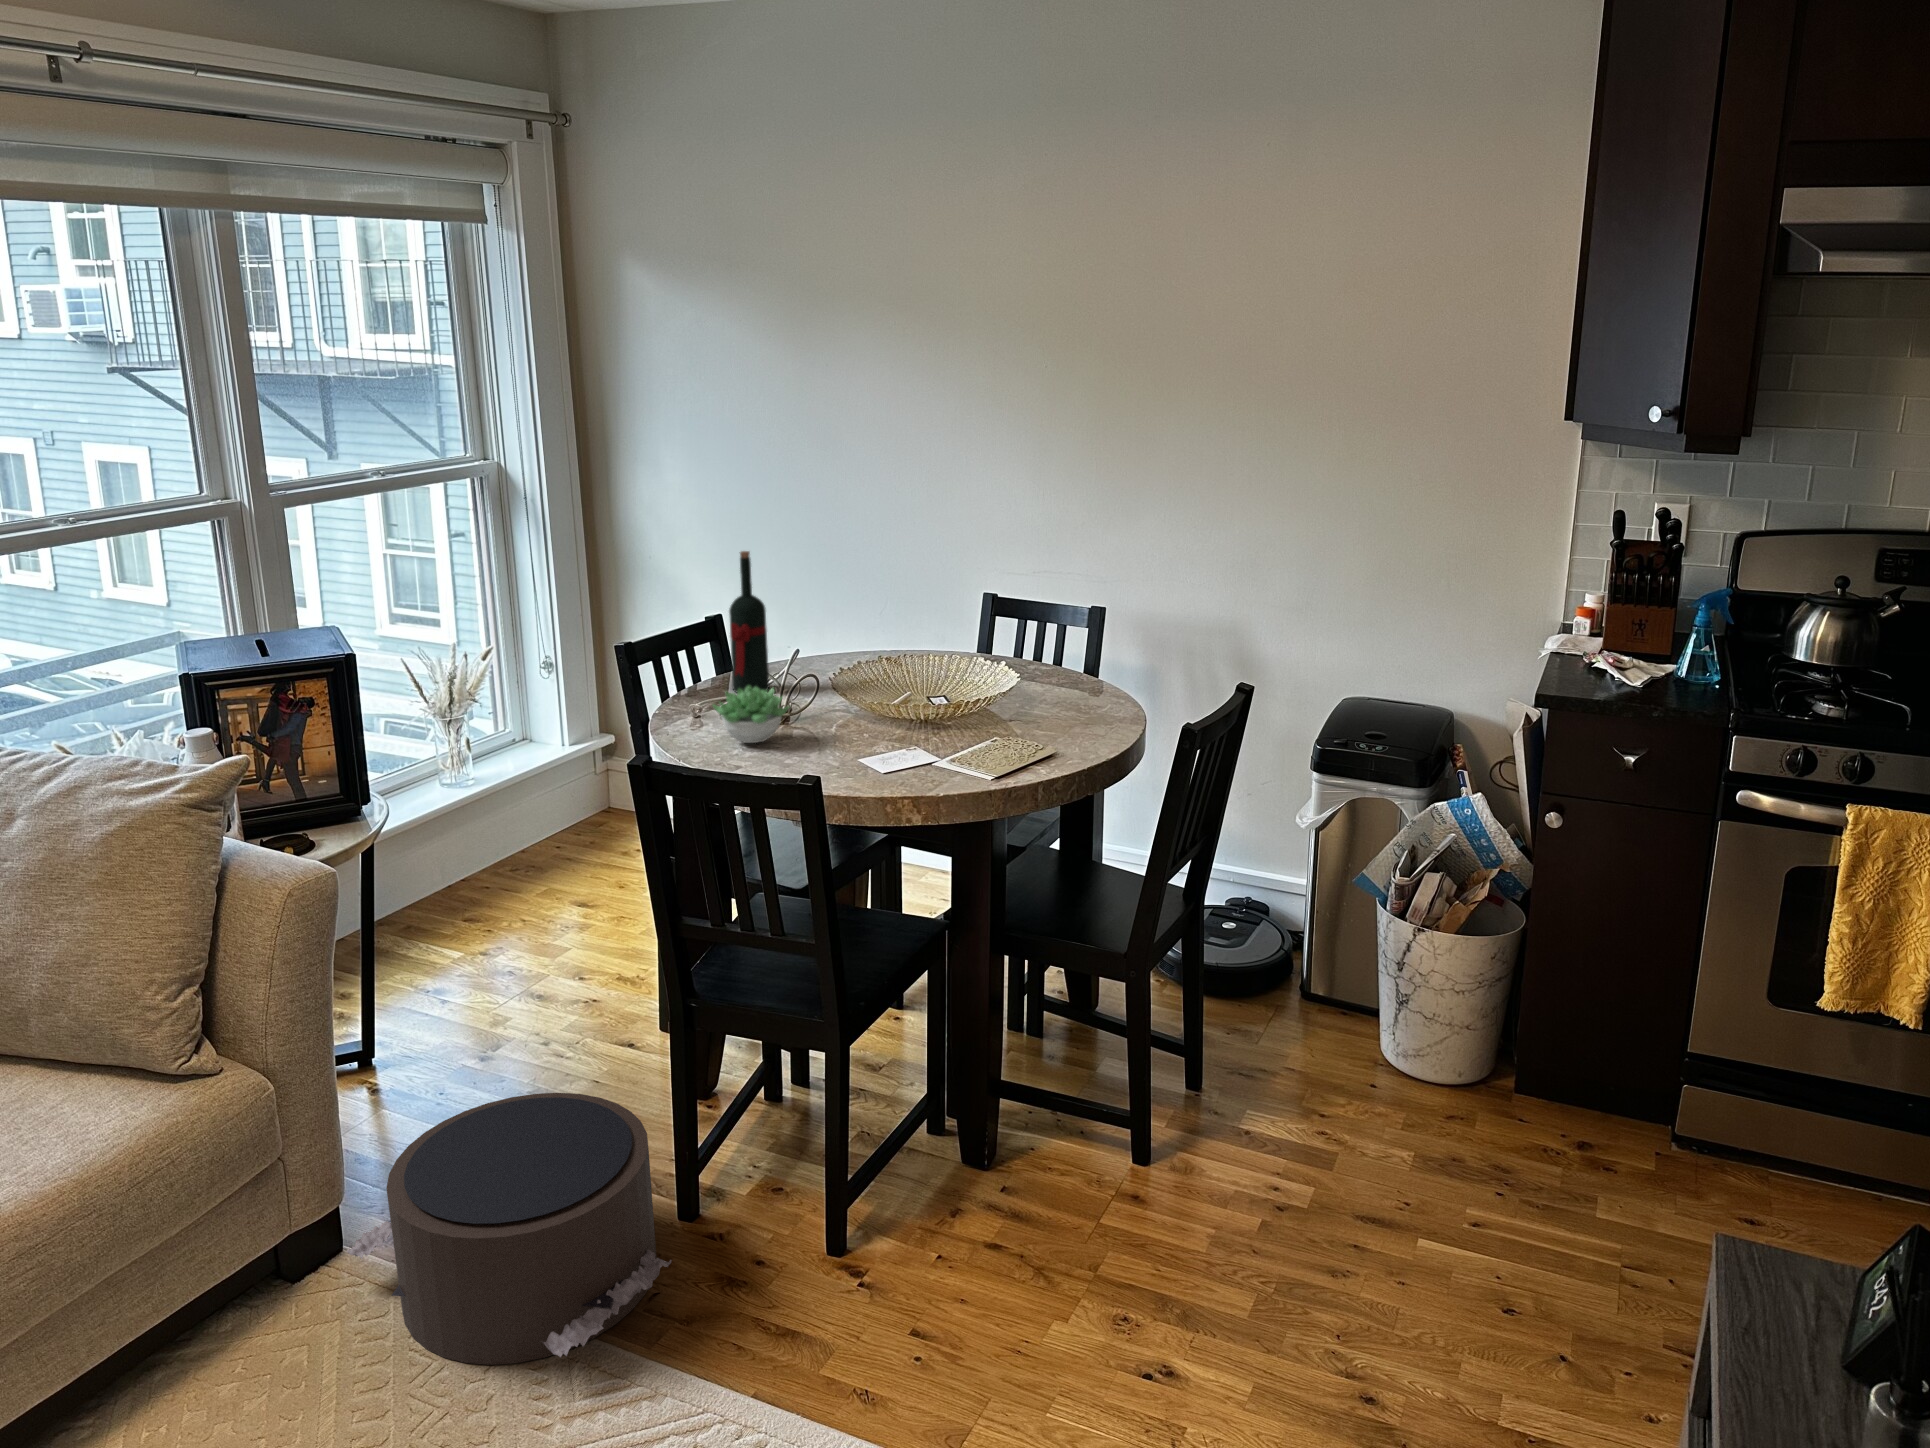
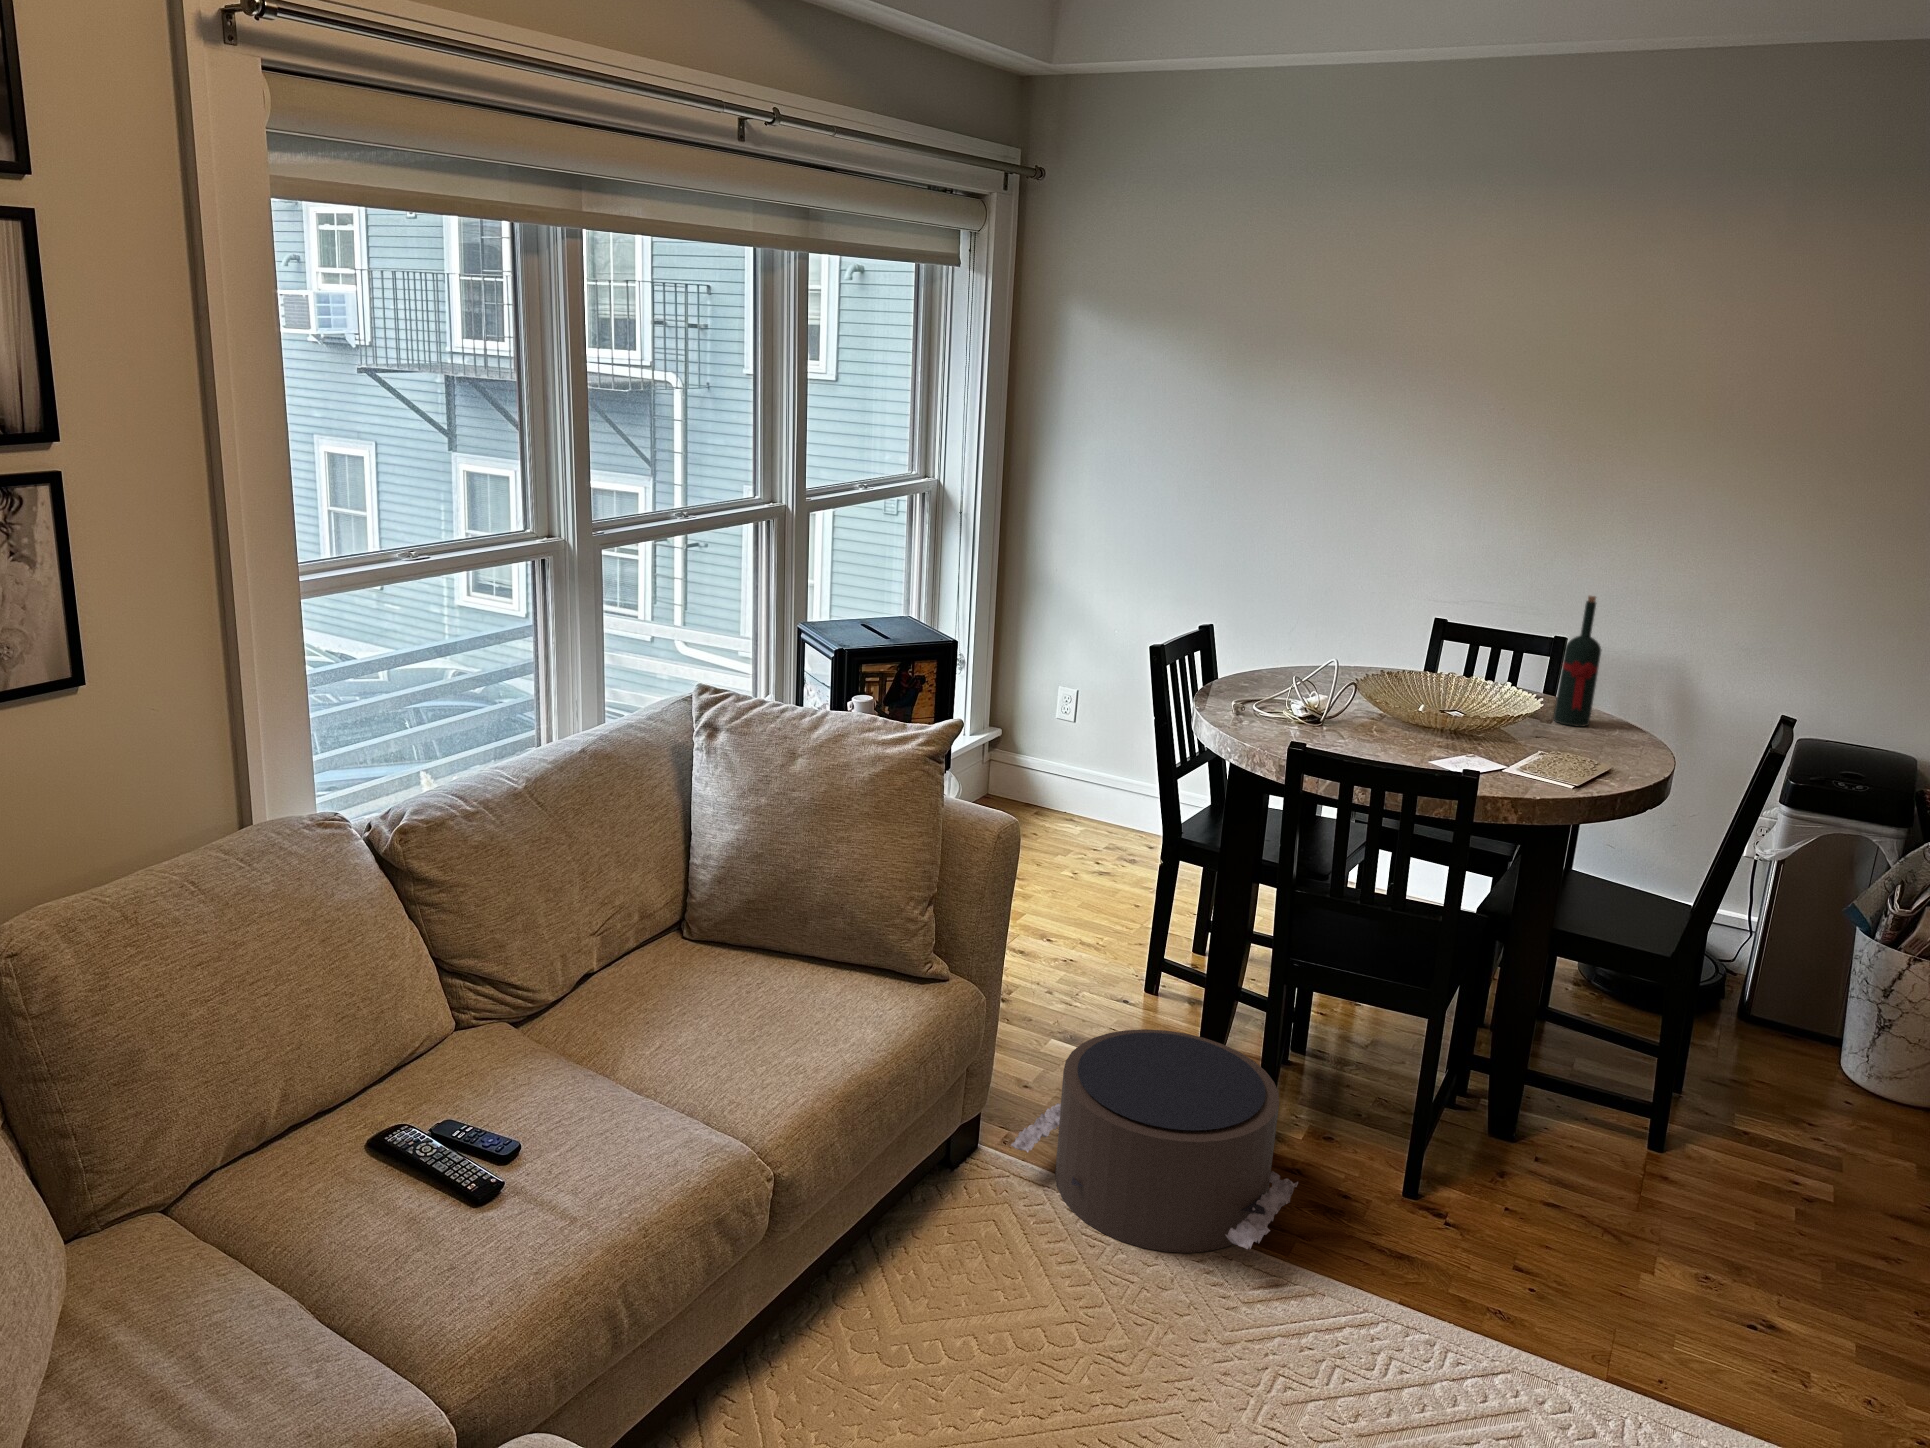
wine bottle: present [729,551,769,692] -> present [1553,595,1601,727]
succulent plant: present [713,686,790,743] -> none [1297,690,1370,740]

